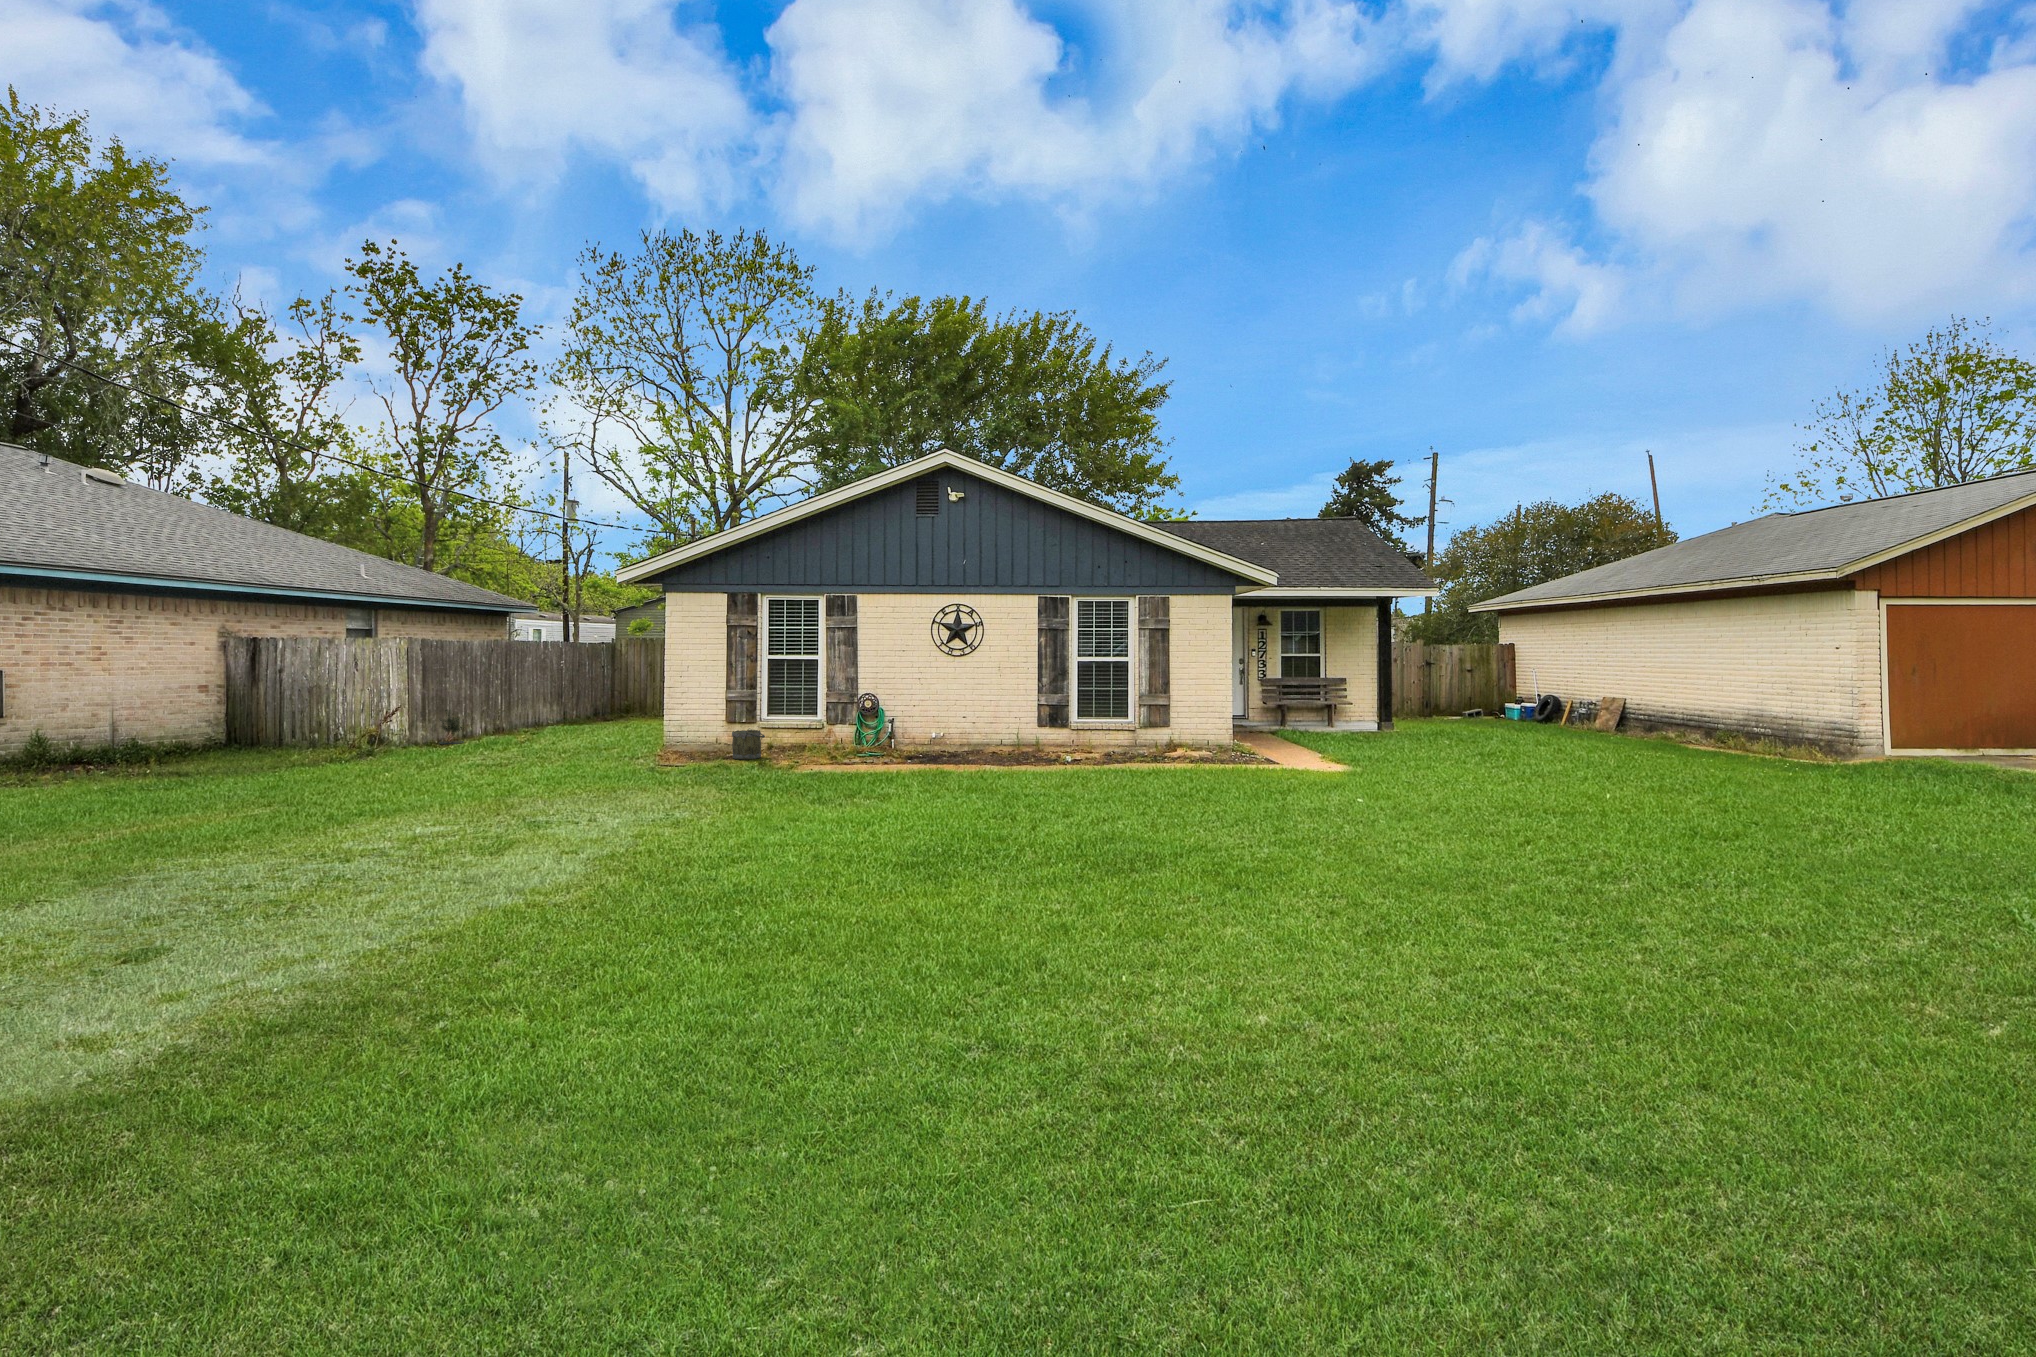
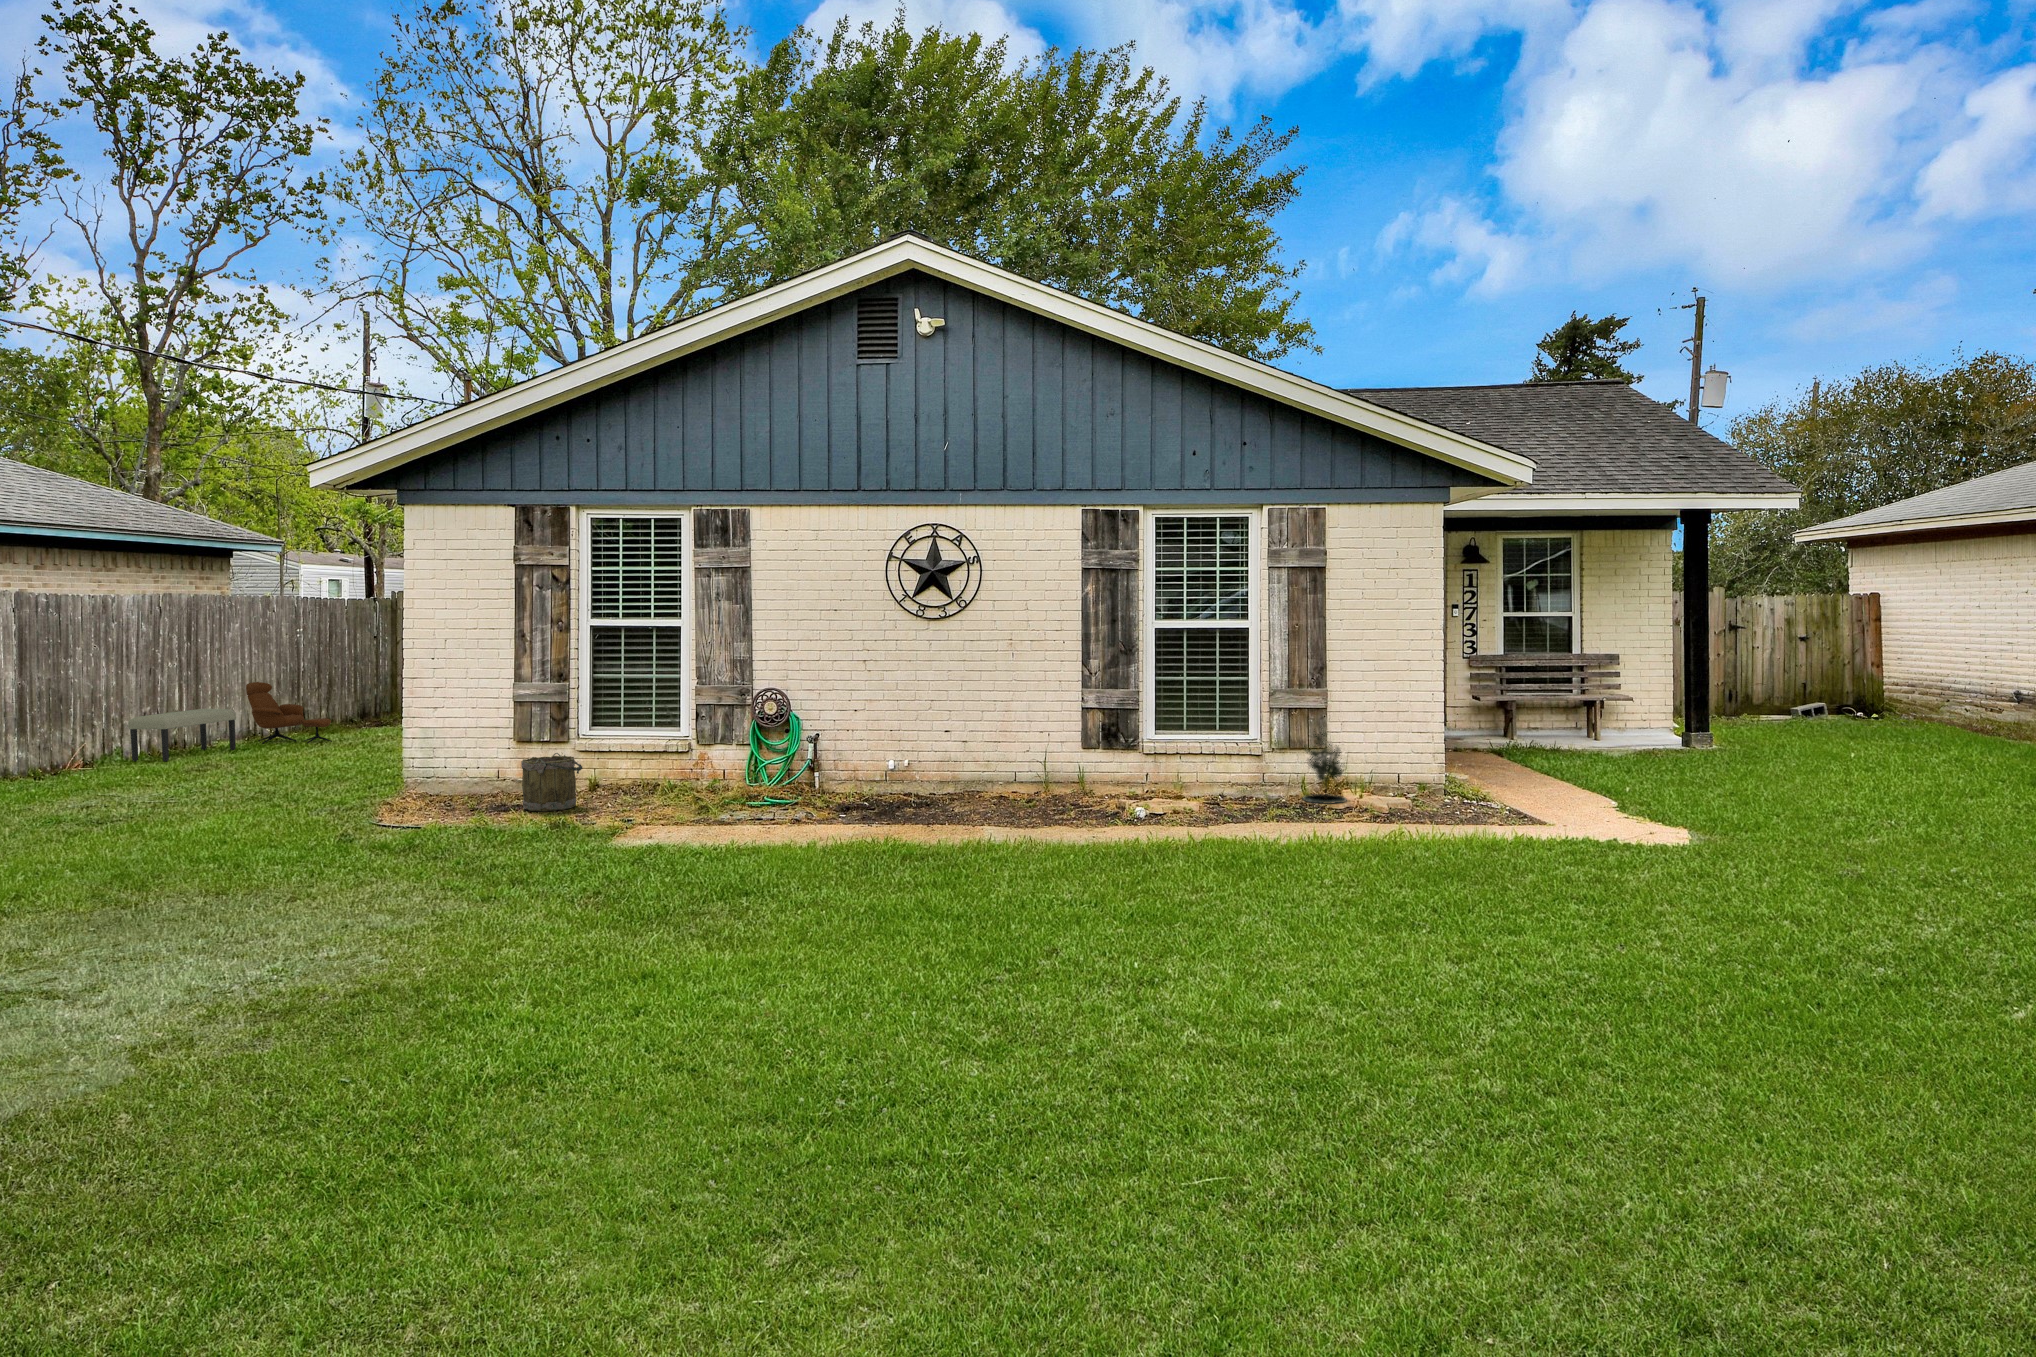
lounge chair: none [536,692,587,728] -> present [246,682,332,744]
bench: none [477,707,534,737] -> present [128,709,236,761]
potted tree: present [440,710,462,744] -> present [1303,728,1347,804]

